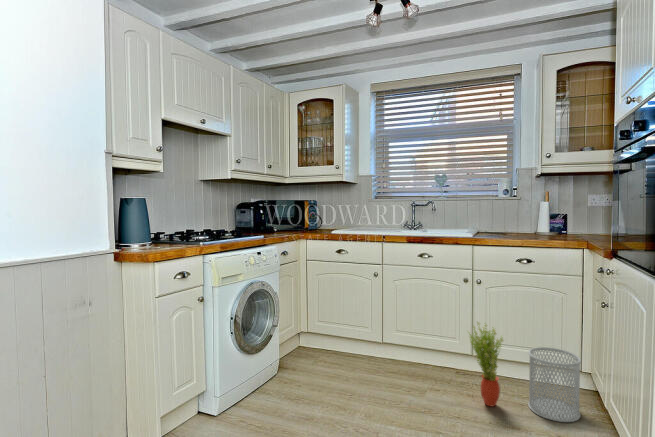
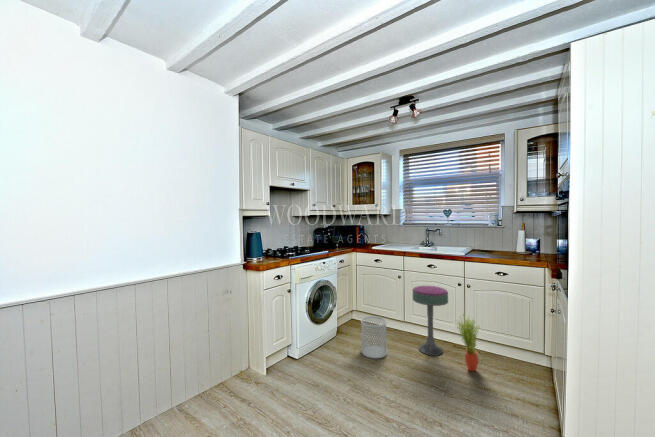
bar stool: none [400,285,452,389] -> present [413,286,448,356]
wastebasket: present [528,347,581,422] -> present [361,316,387,359]

